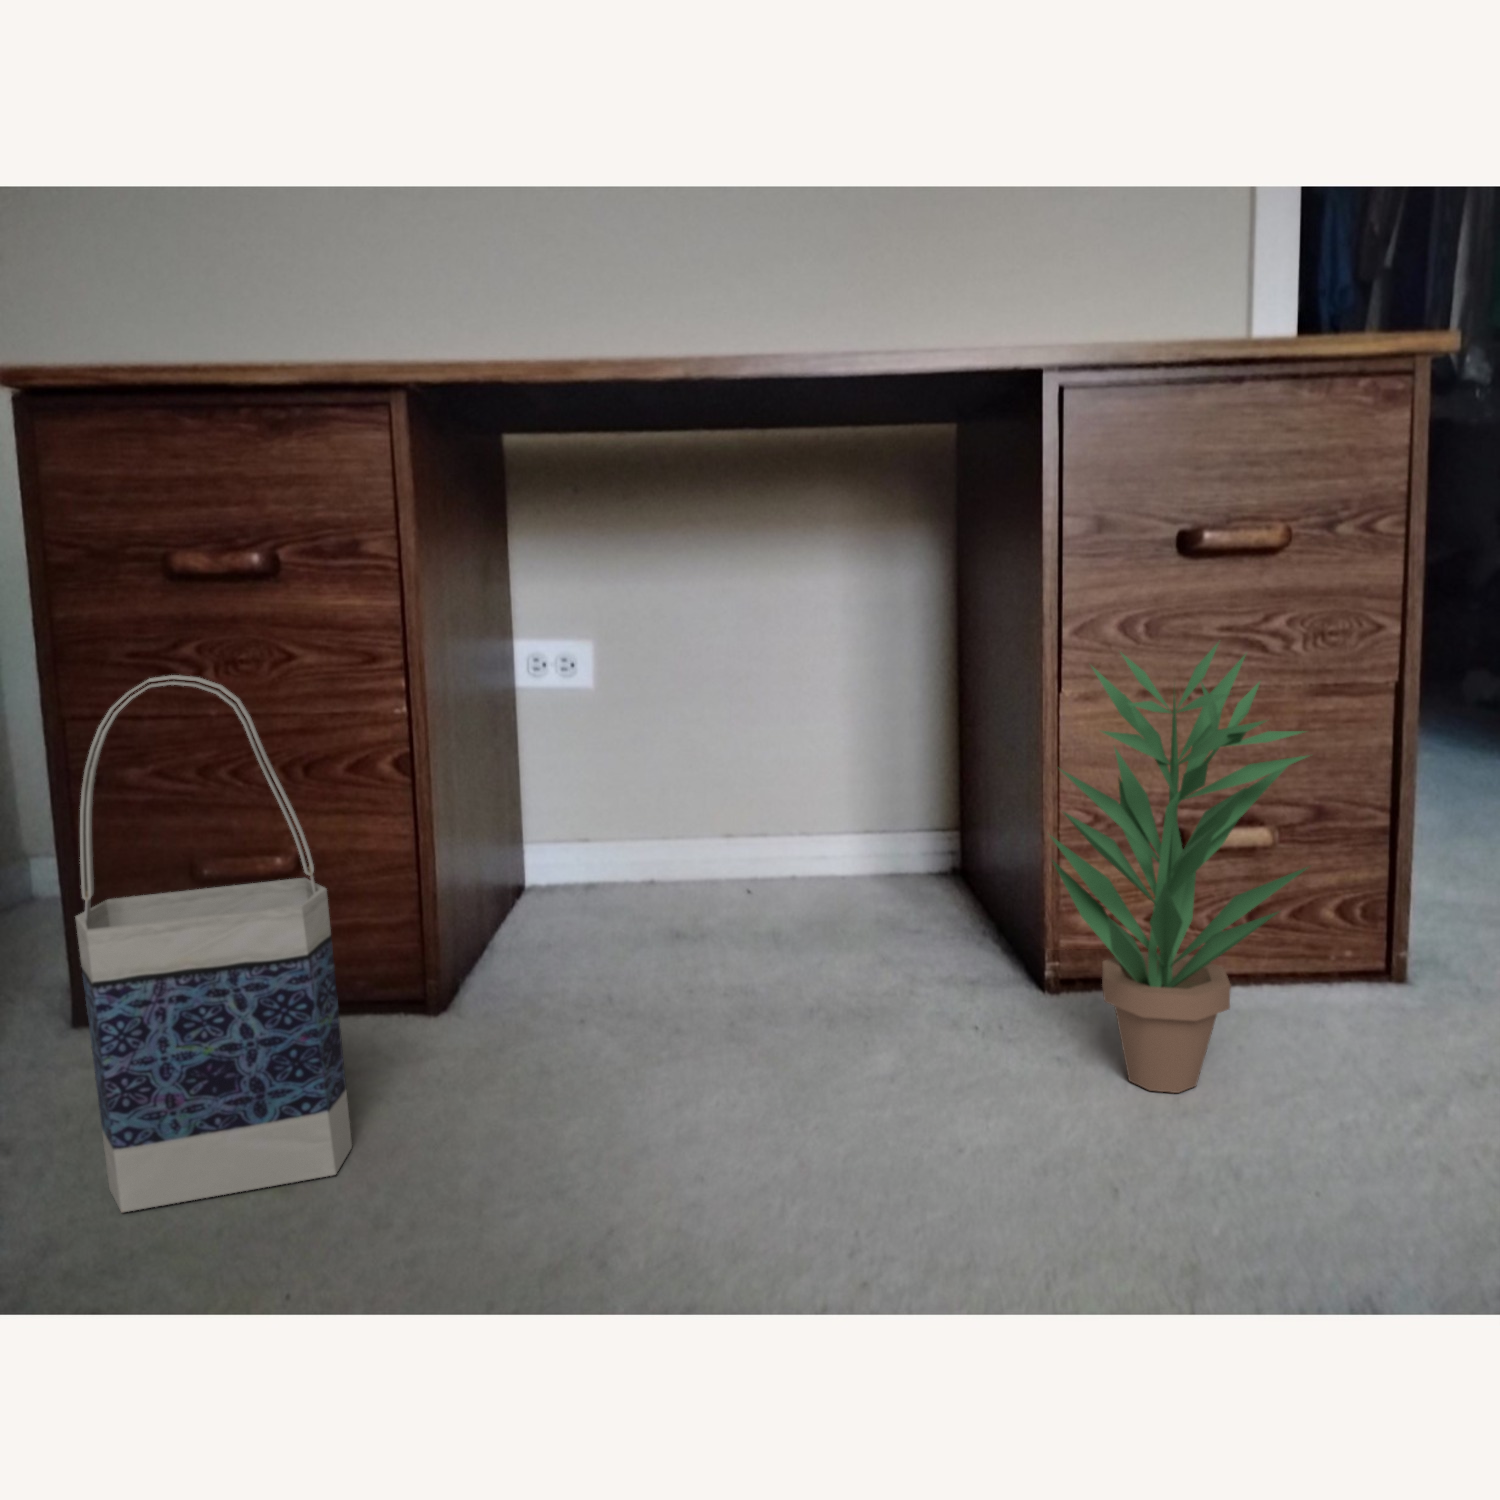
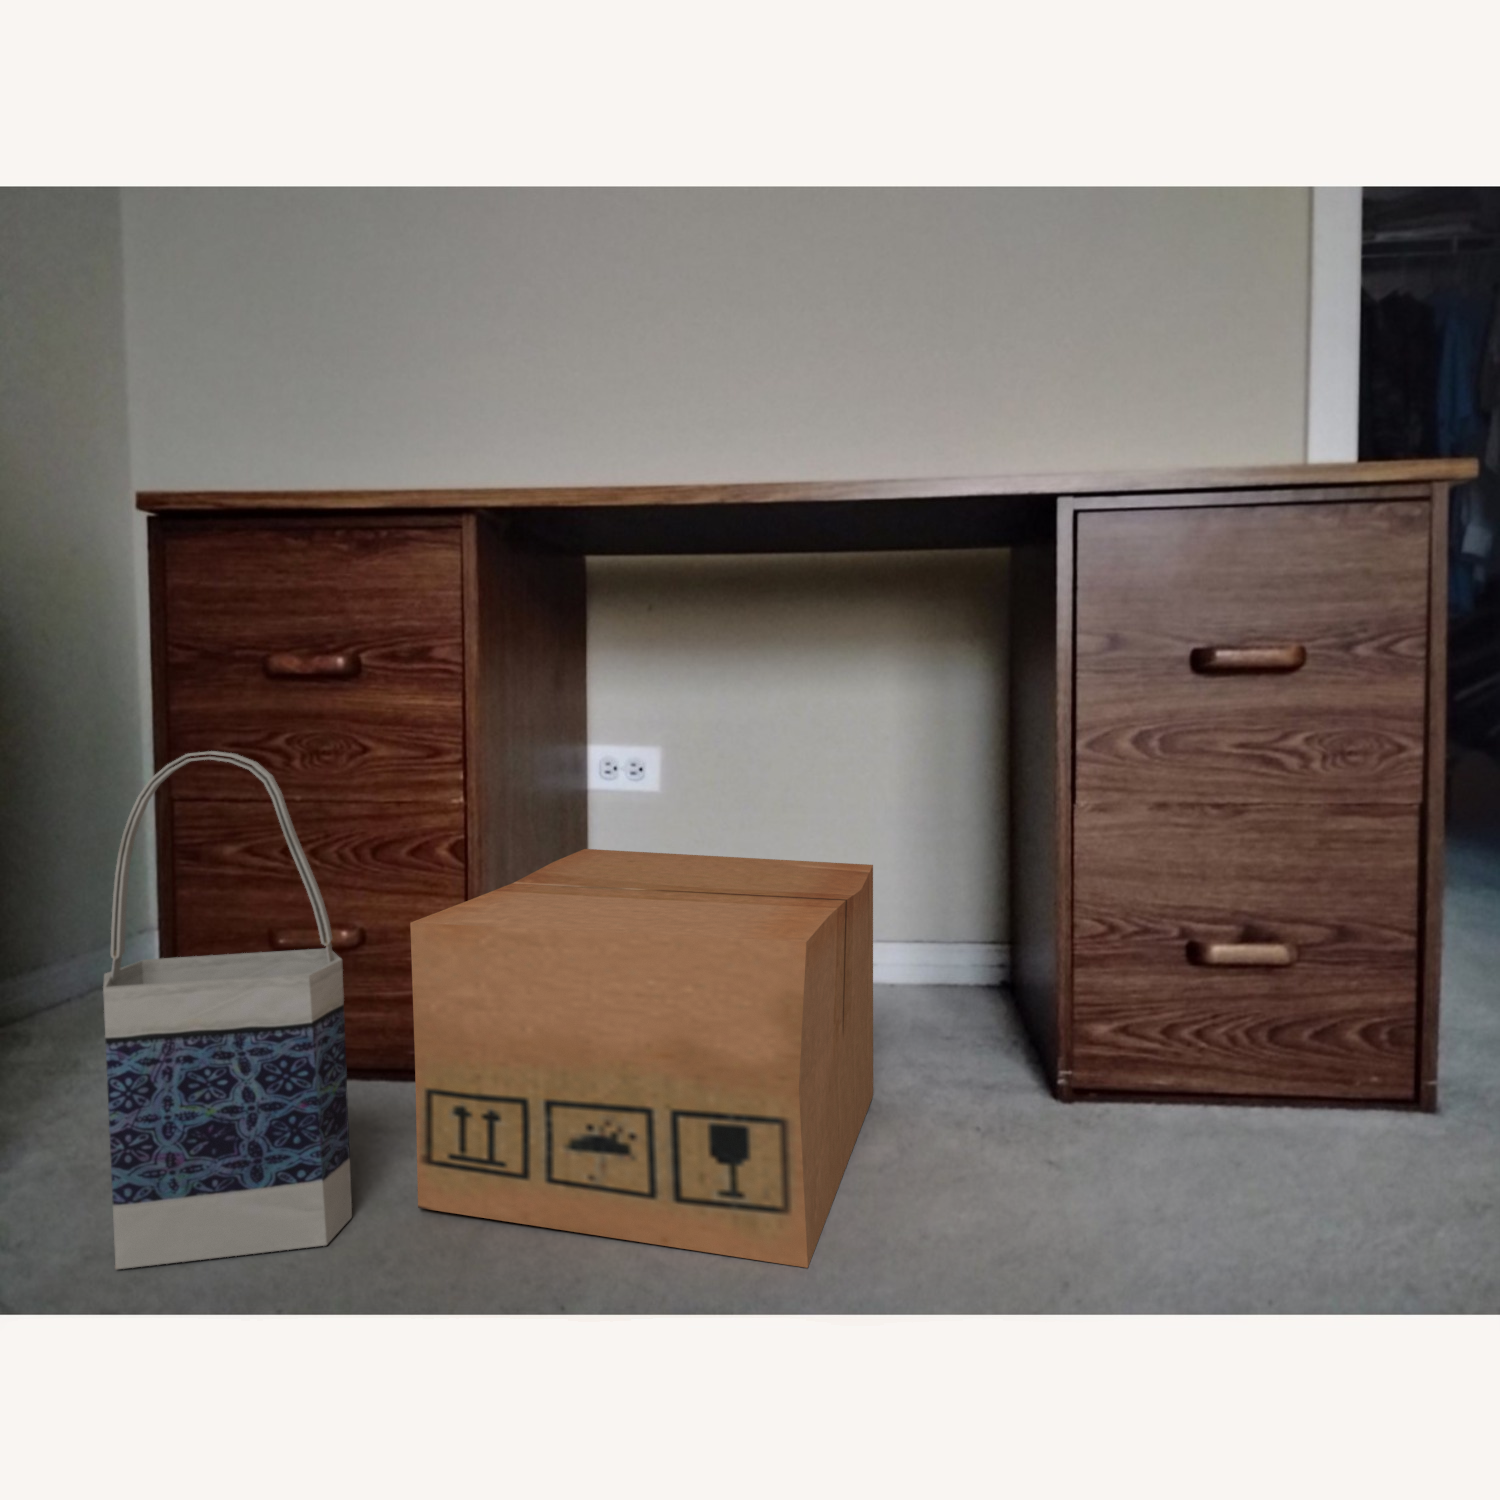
potted plant: present [1050,644,1308,1093] -> none [1053,746,1330,1220]
cardboard box: none [397,758,858,1160] -> present [410,849,873,1268]

